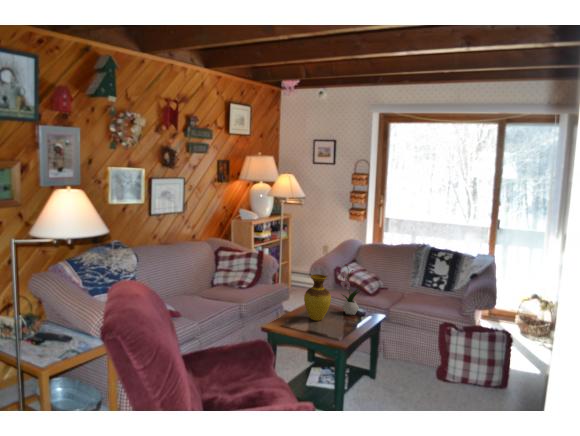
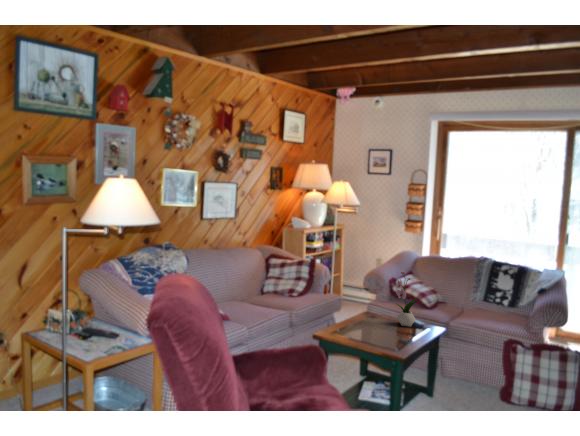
vase: present [304,274,331,321] -> none [357,282,386,331]

